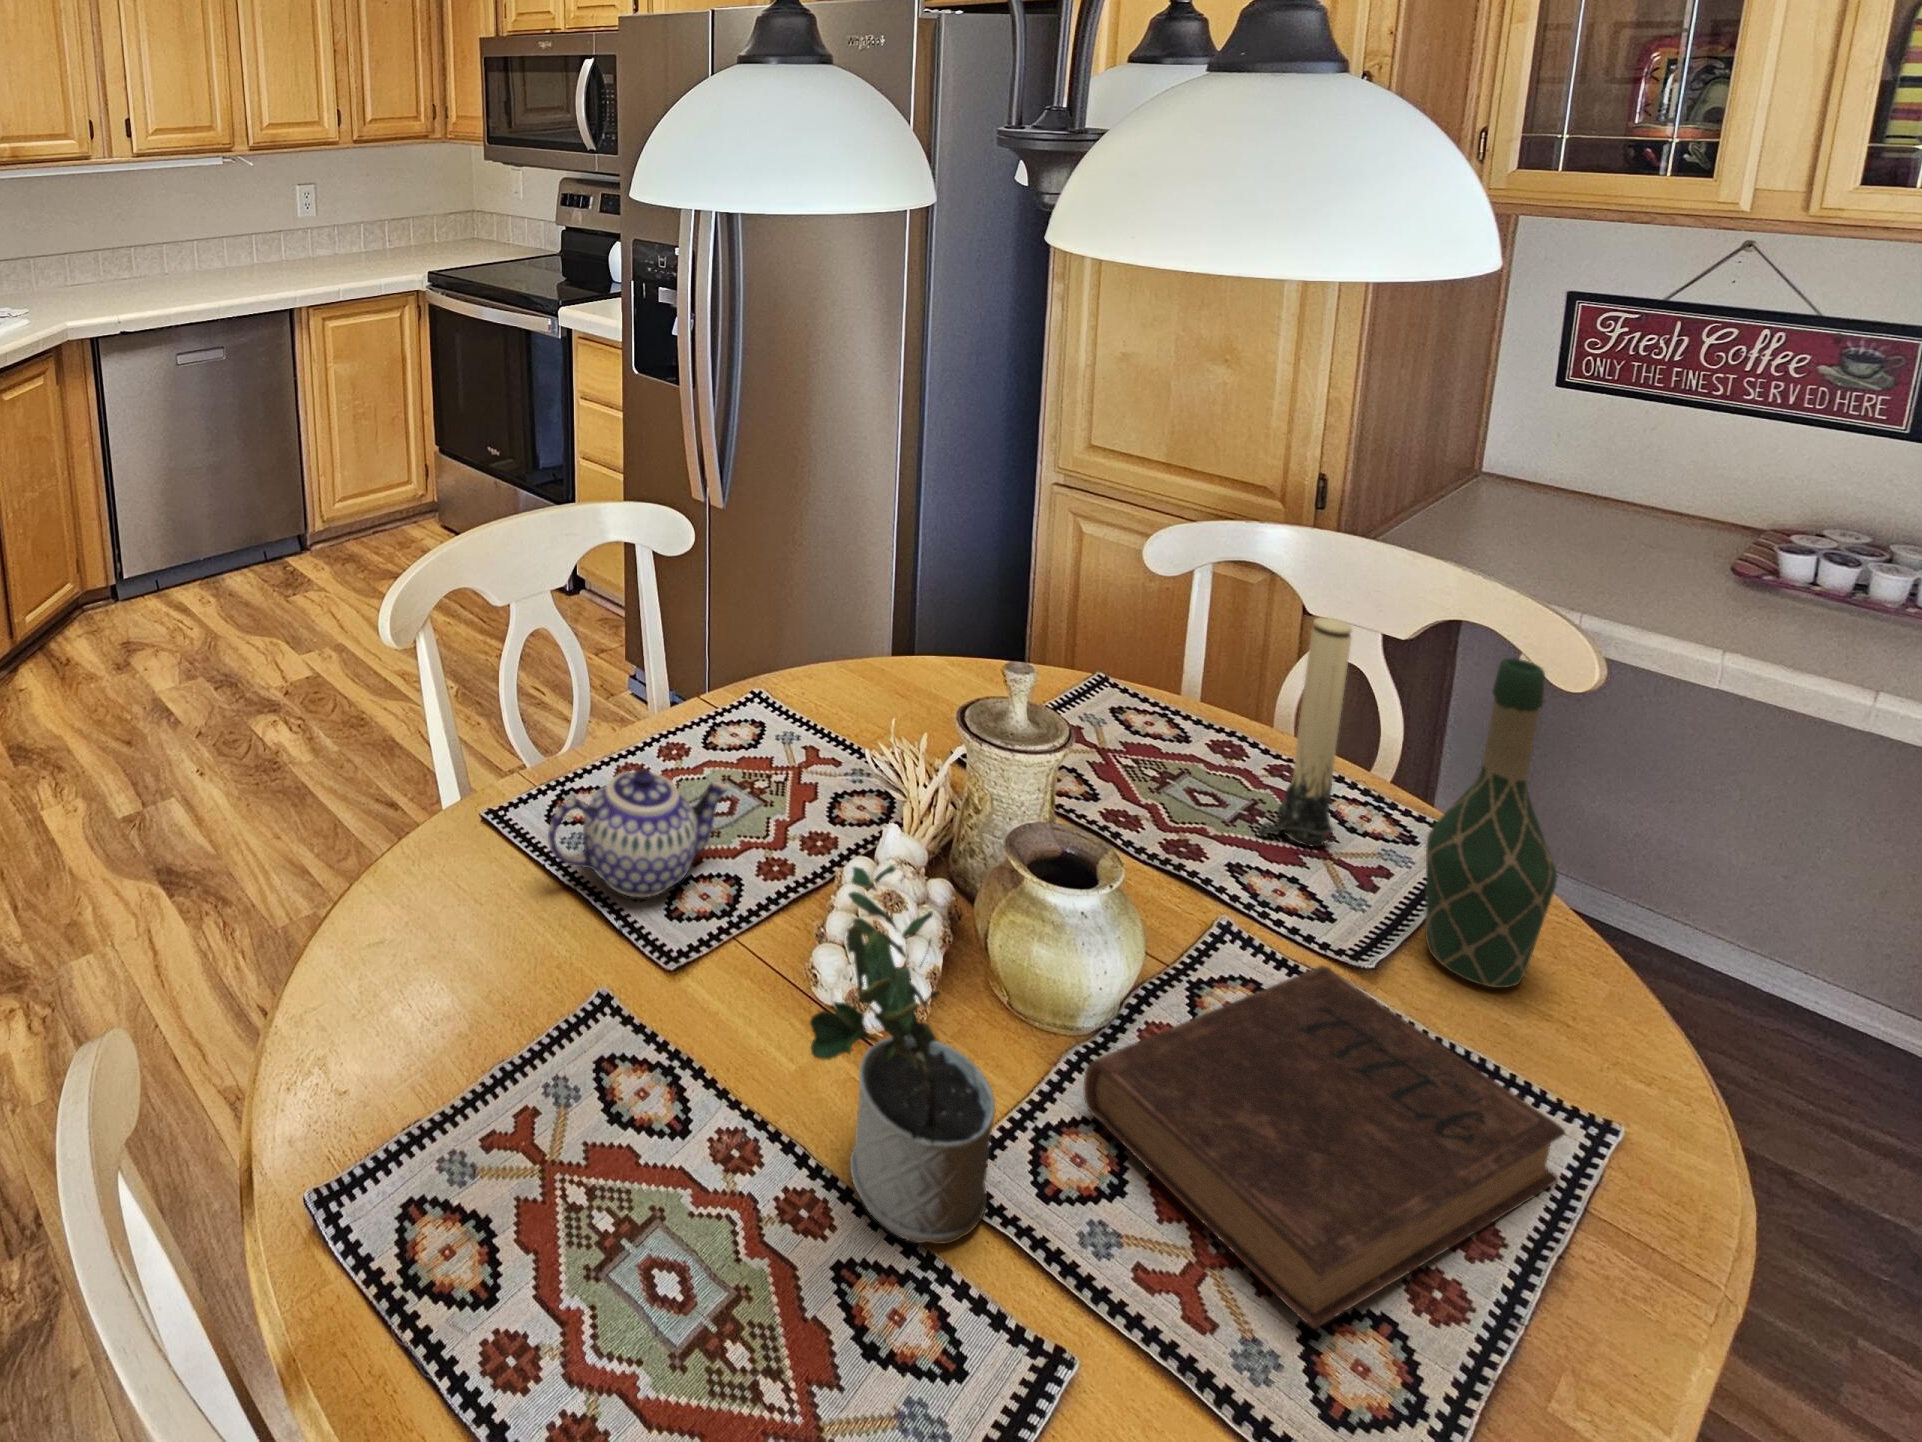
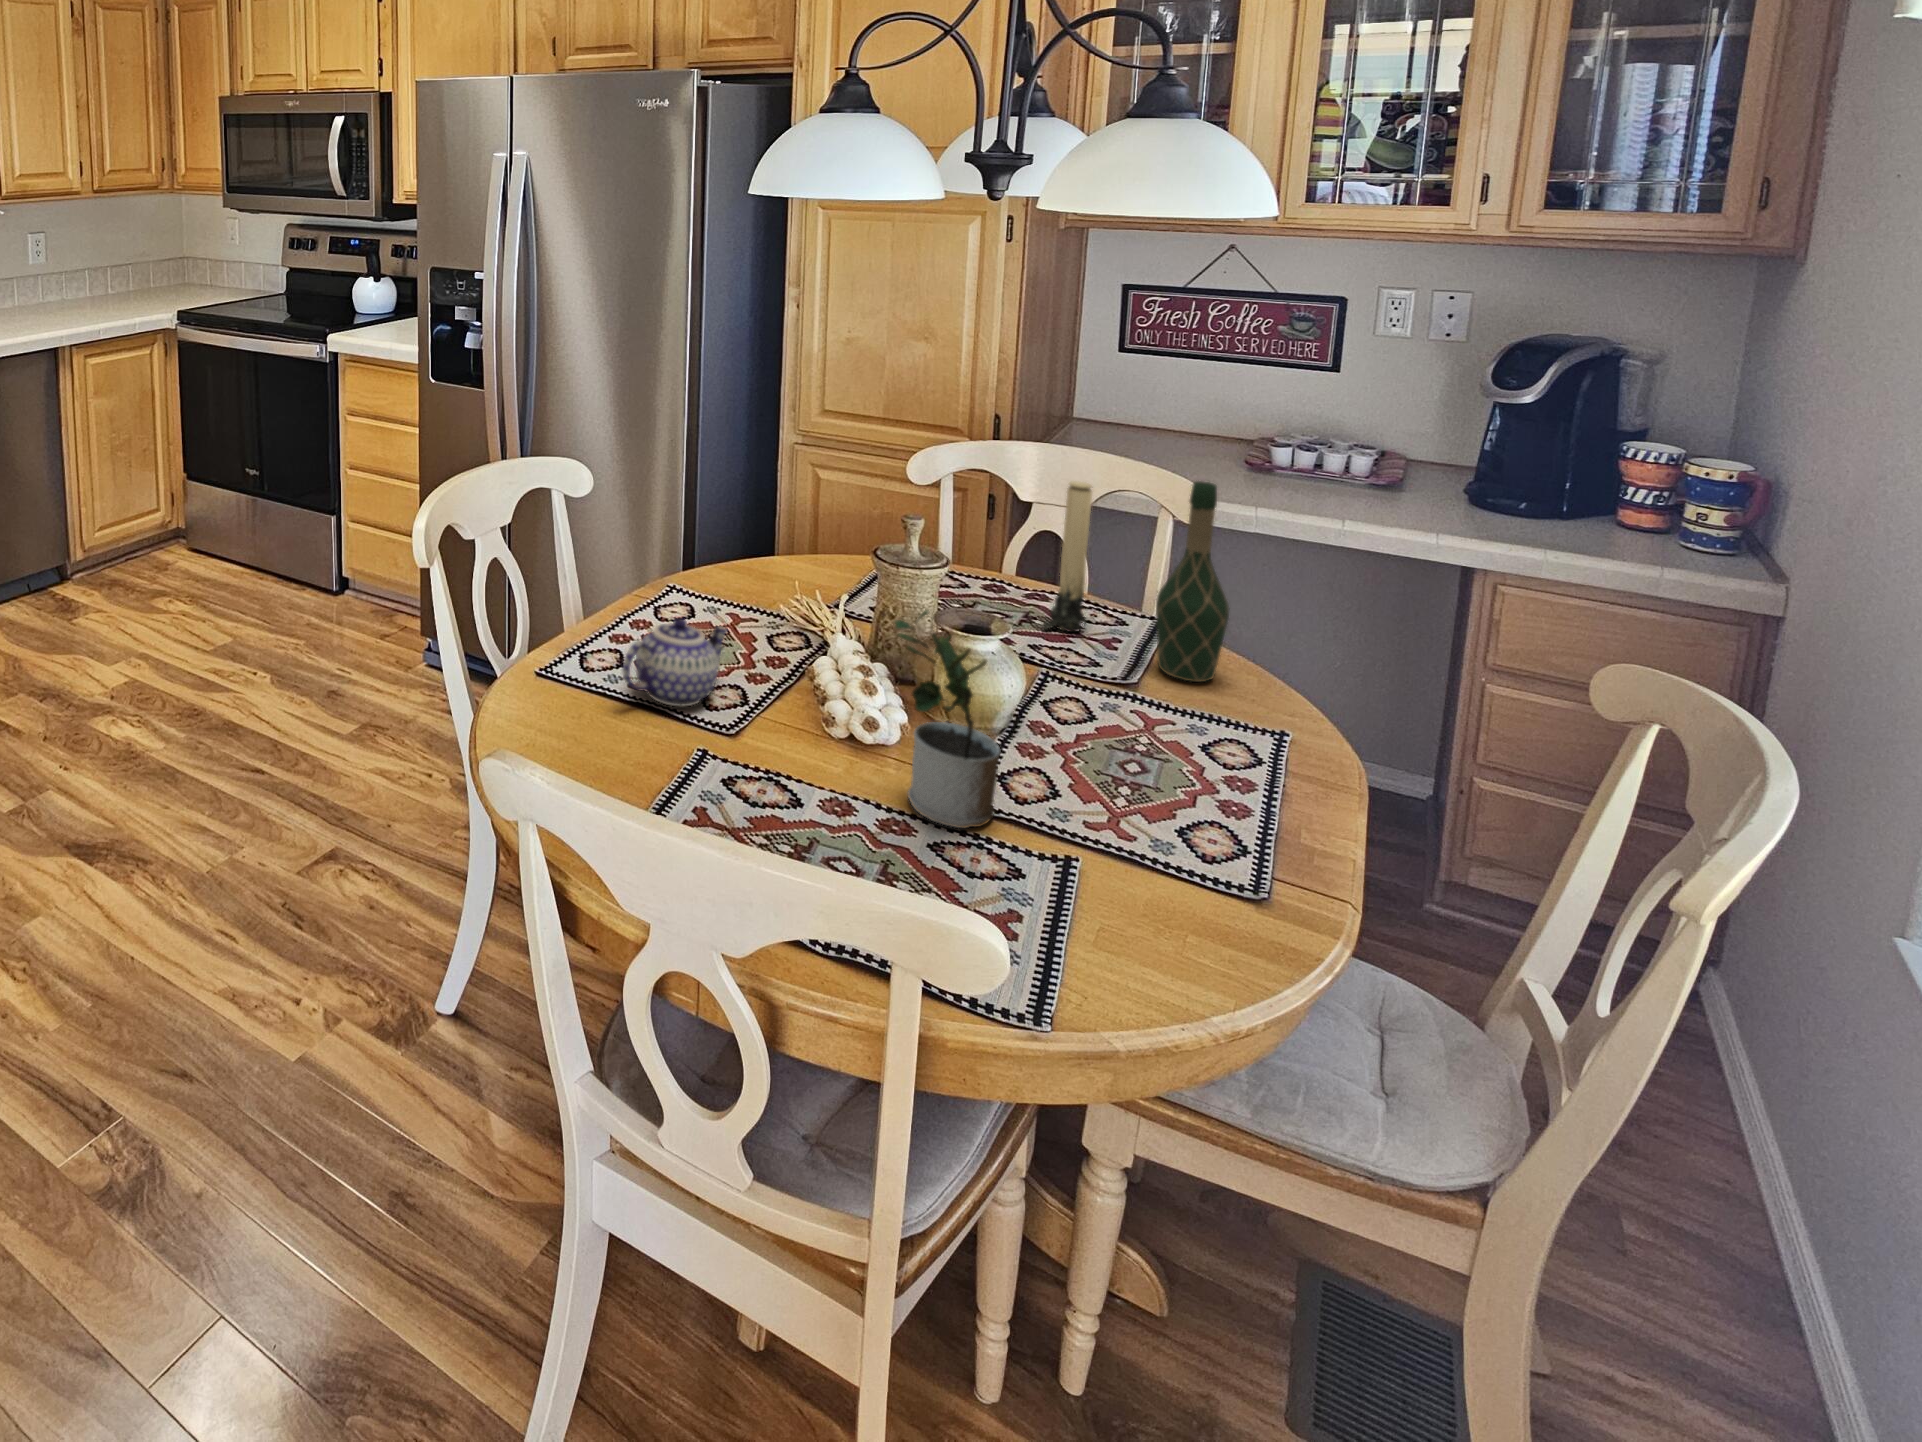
book: present [1083,966,1565,1329] -> none [1019,676,1267,822]

